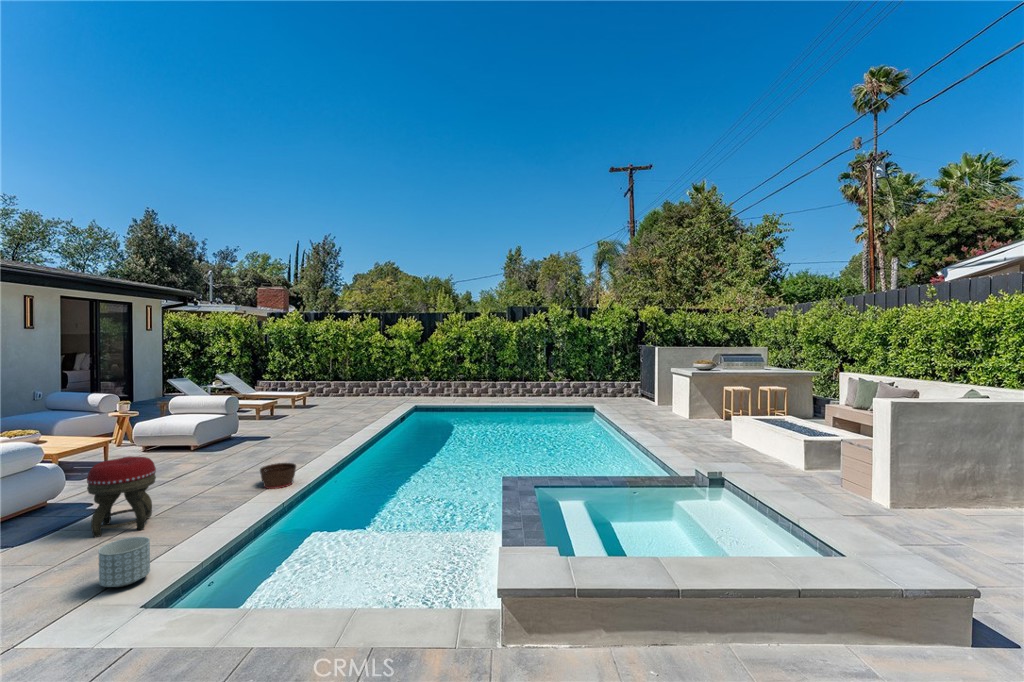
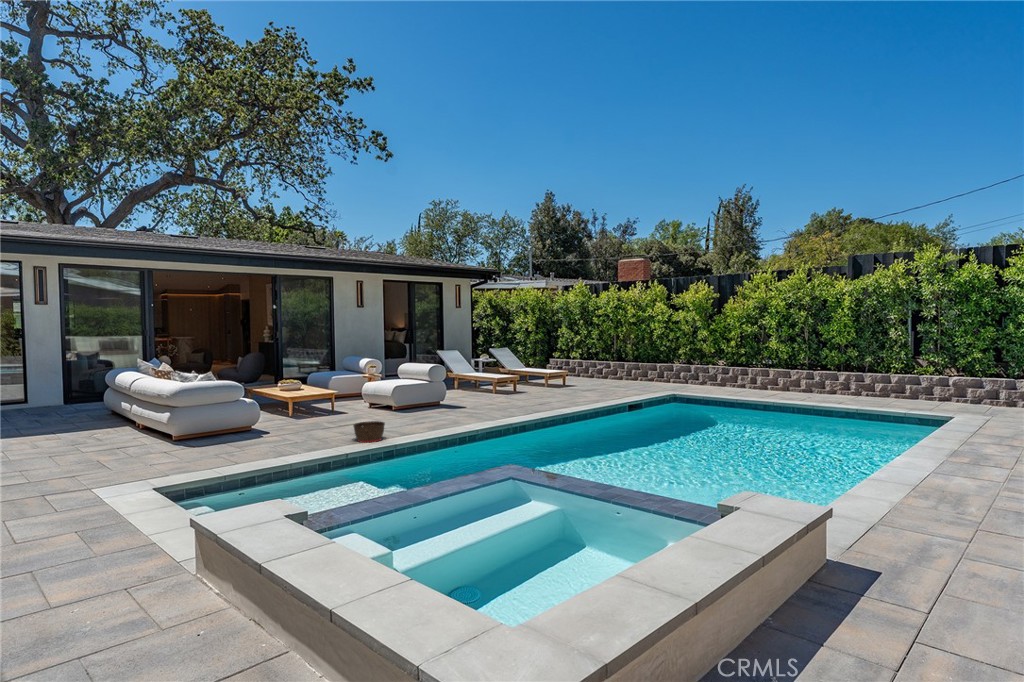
footstool: present [87,457,156,537] -> none [217,395,264,450]
planter: present [99,537,150,587] -> none [151,443,185,474]

